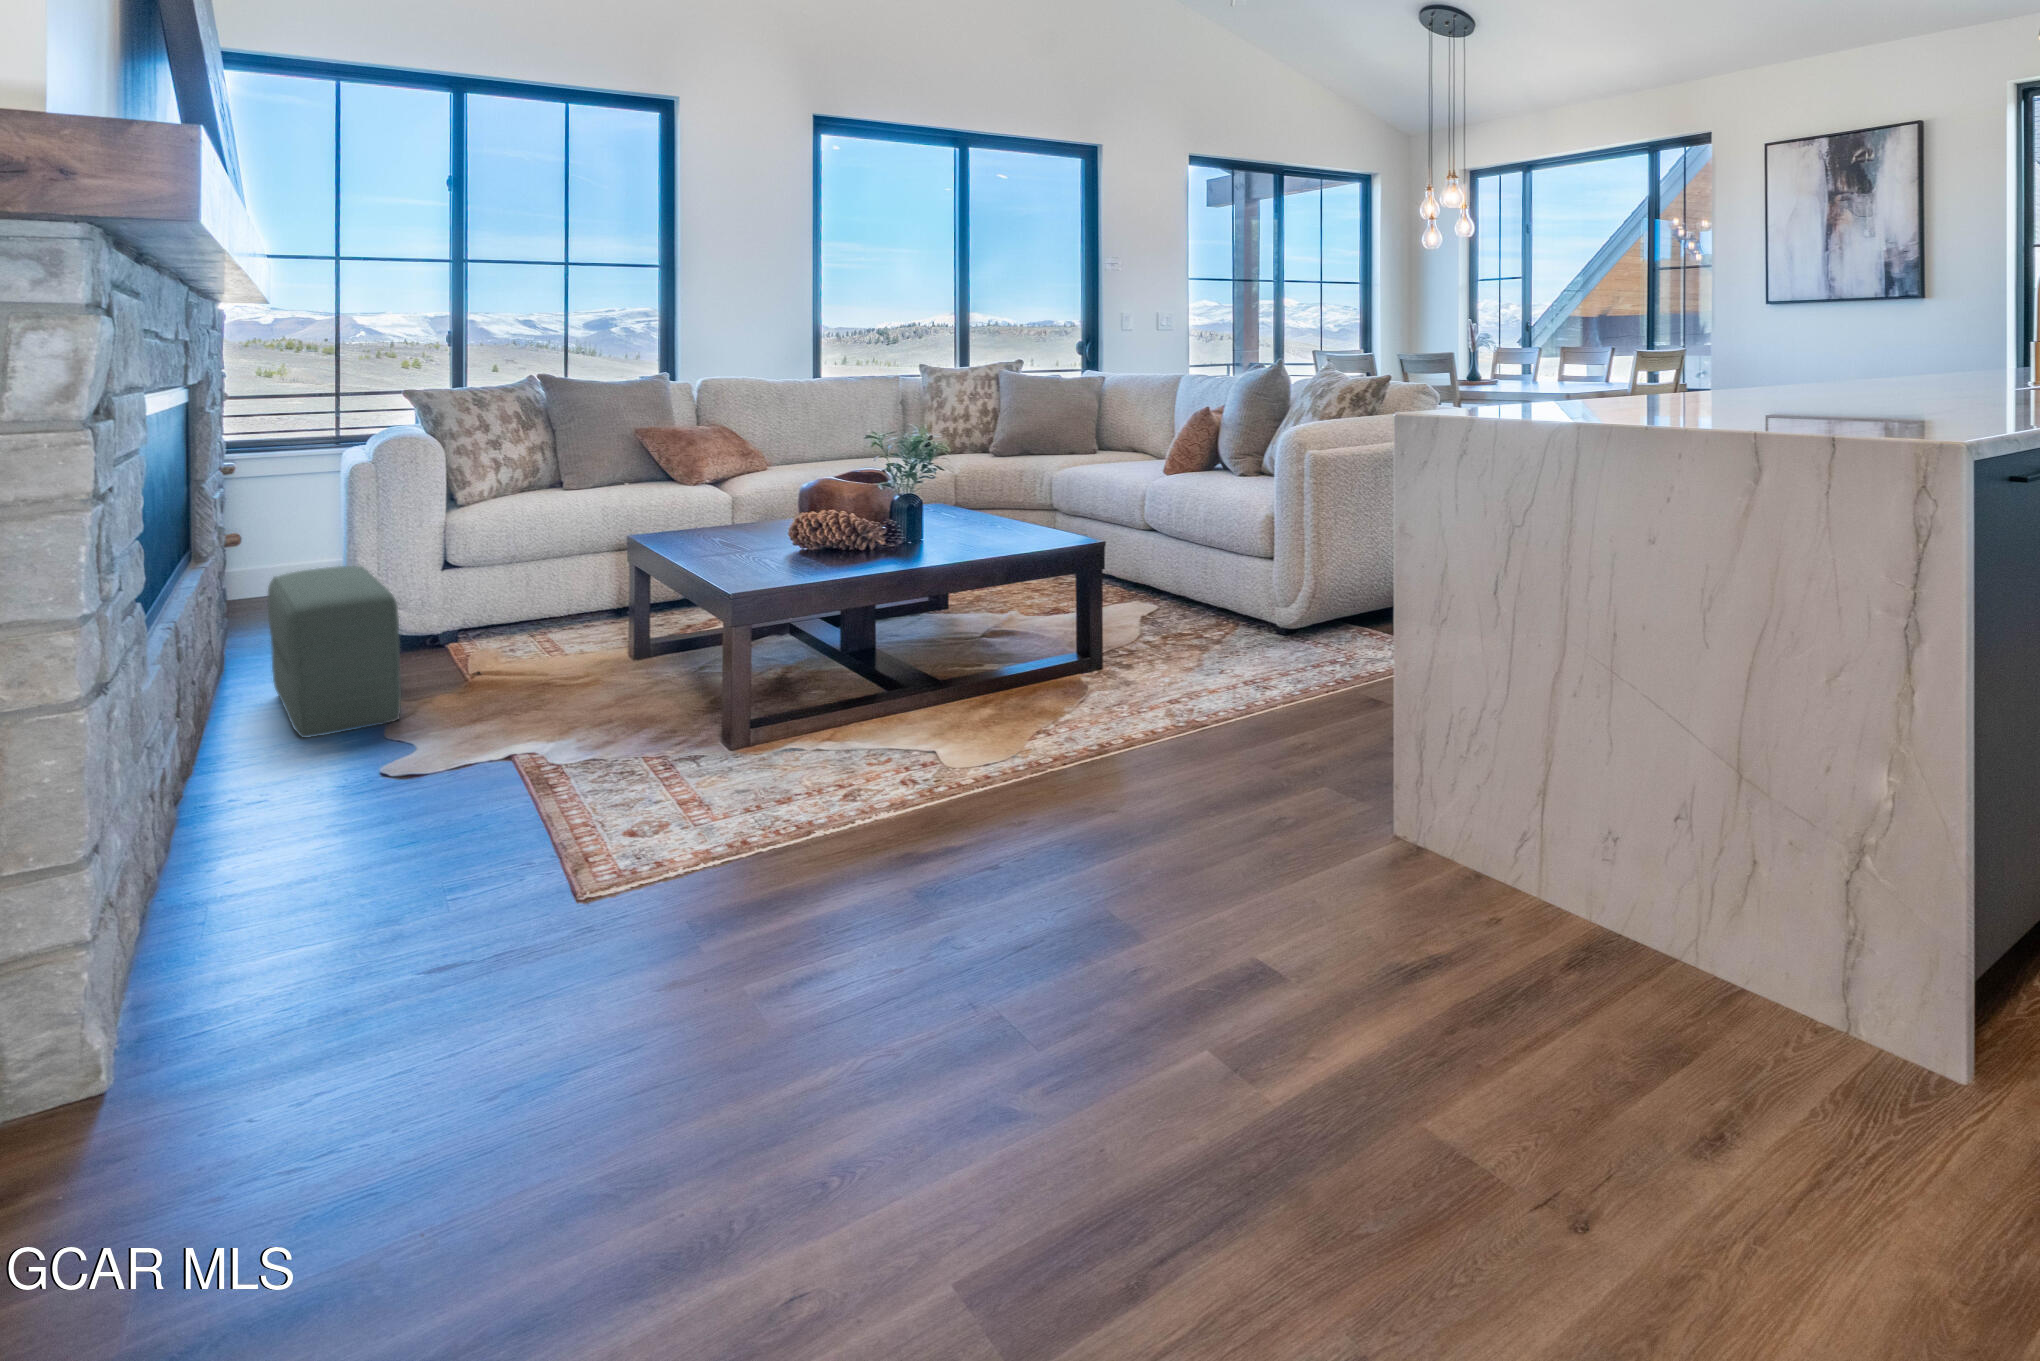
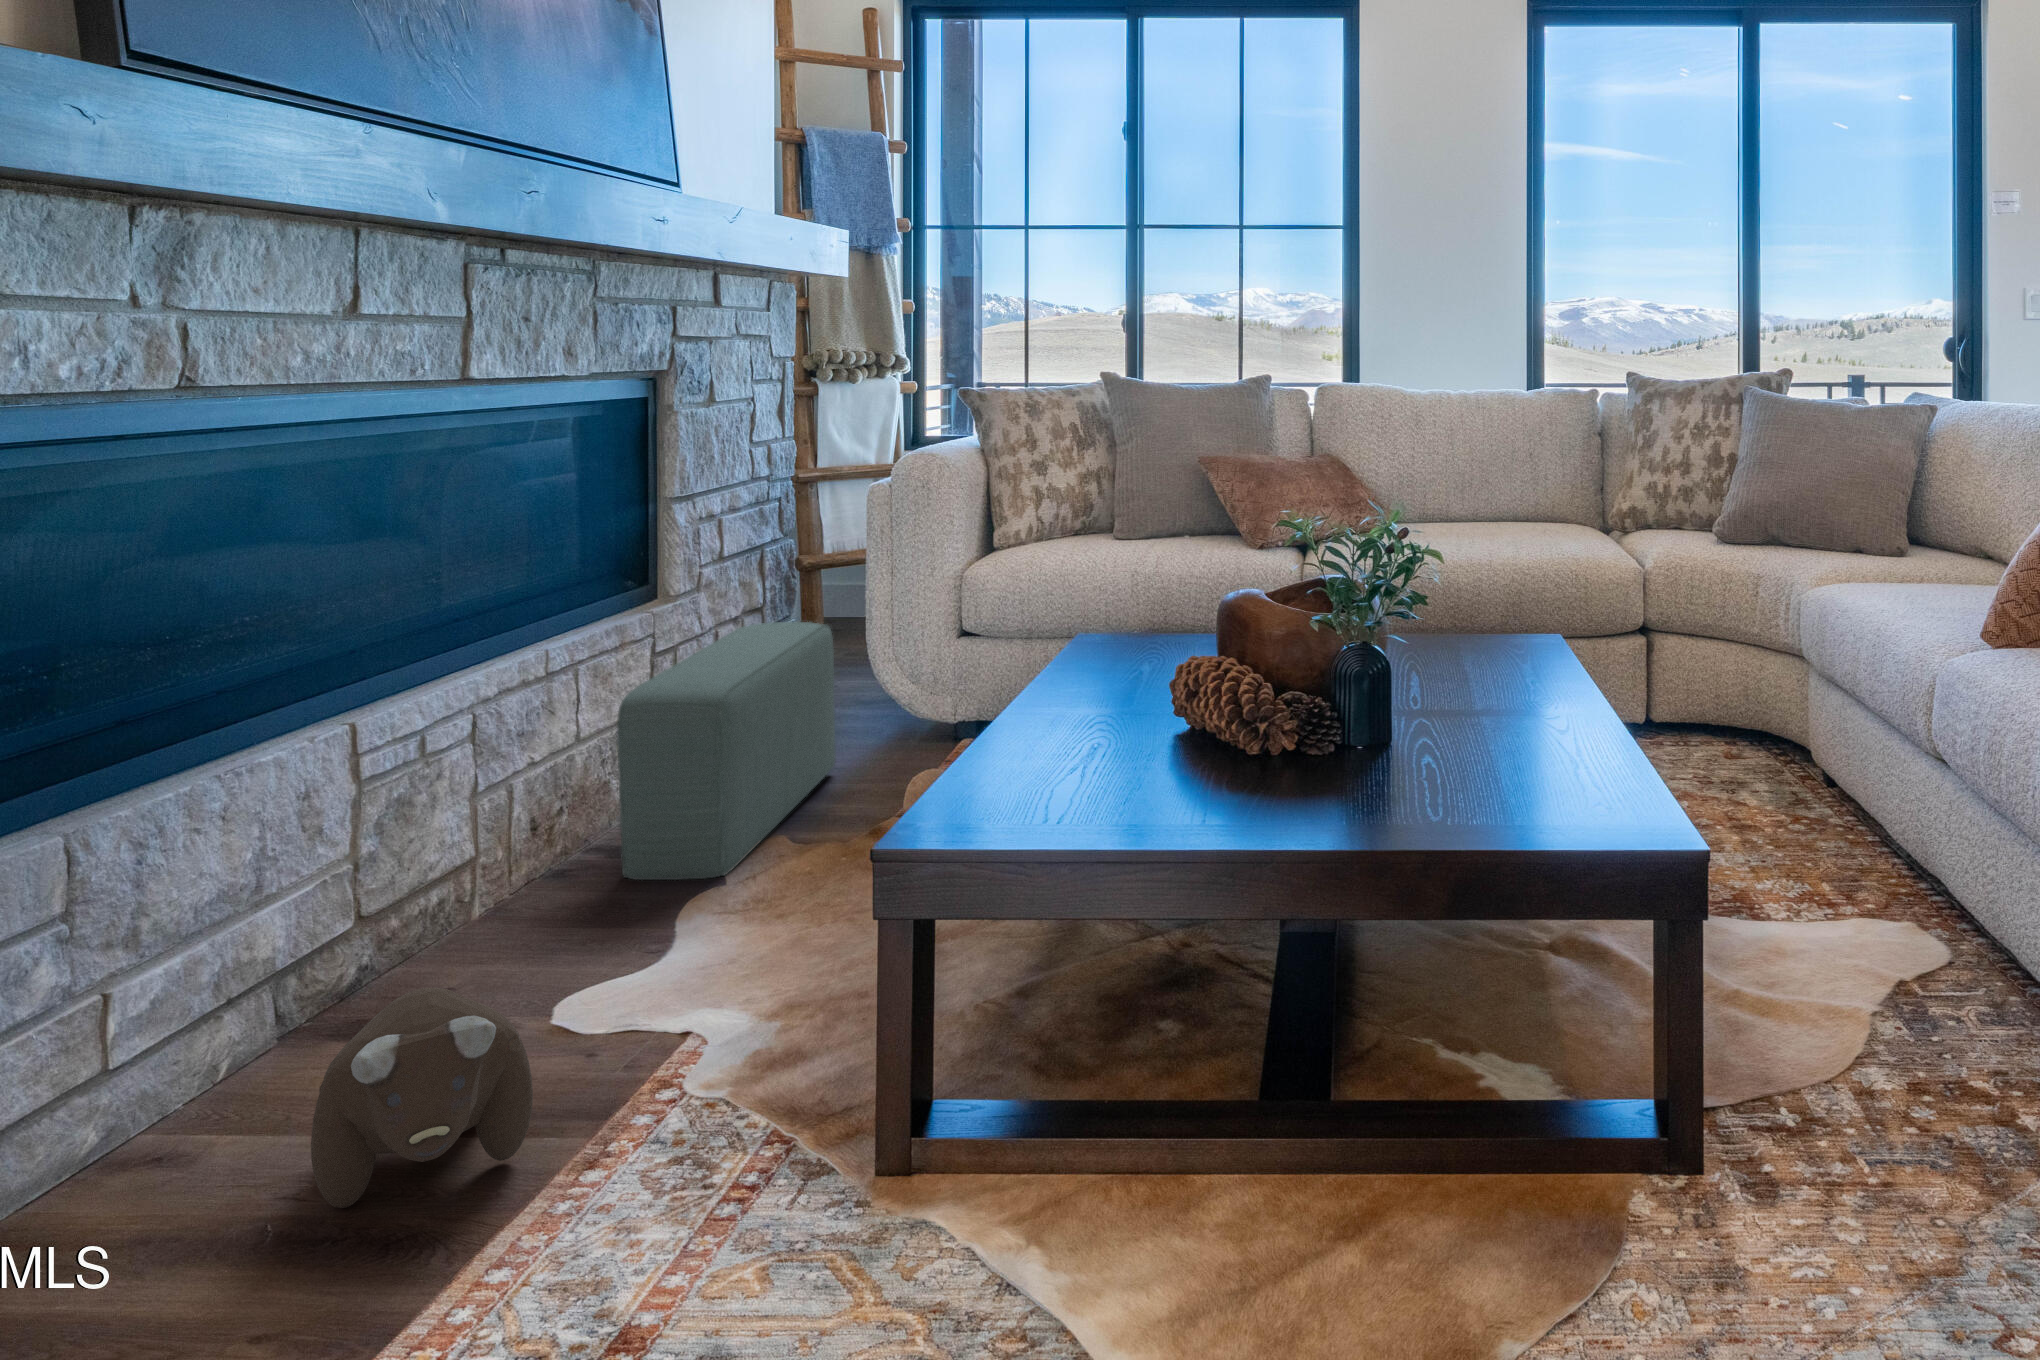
plush toy: none [406,693,565,813] -> present [311,988,533,1208]

